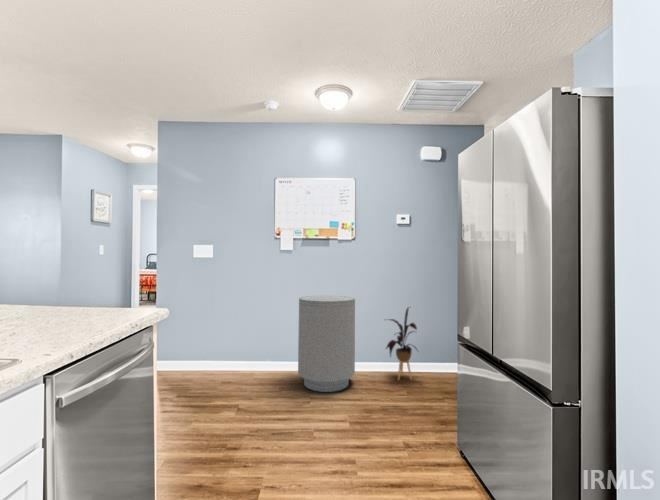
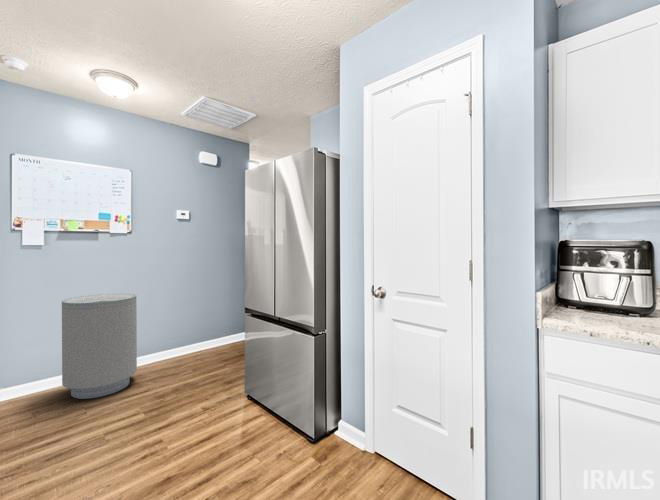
house plant: present [386,308,417,380] -> none [164,297,201,365]

